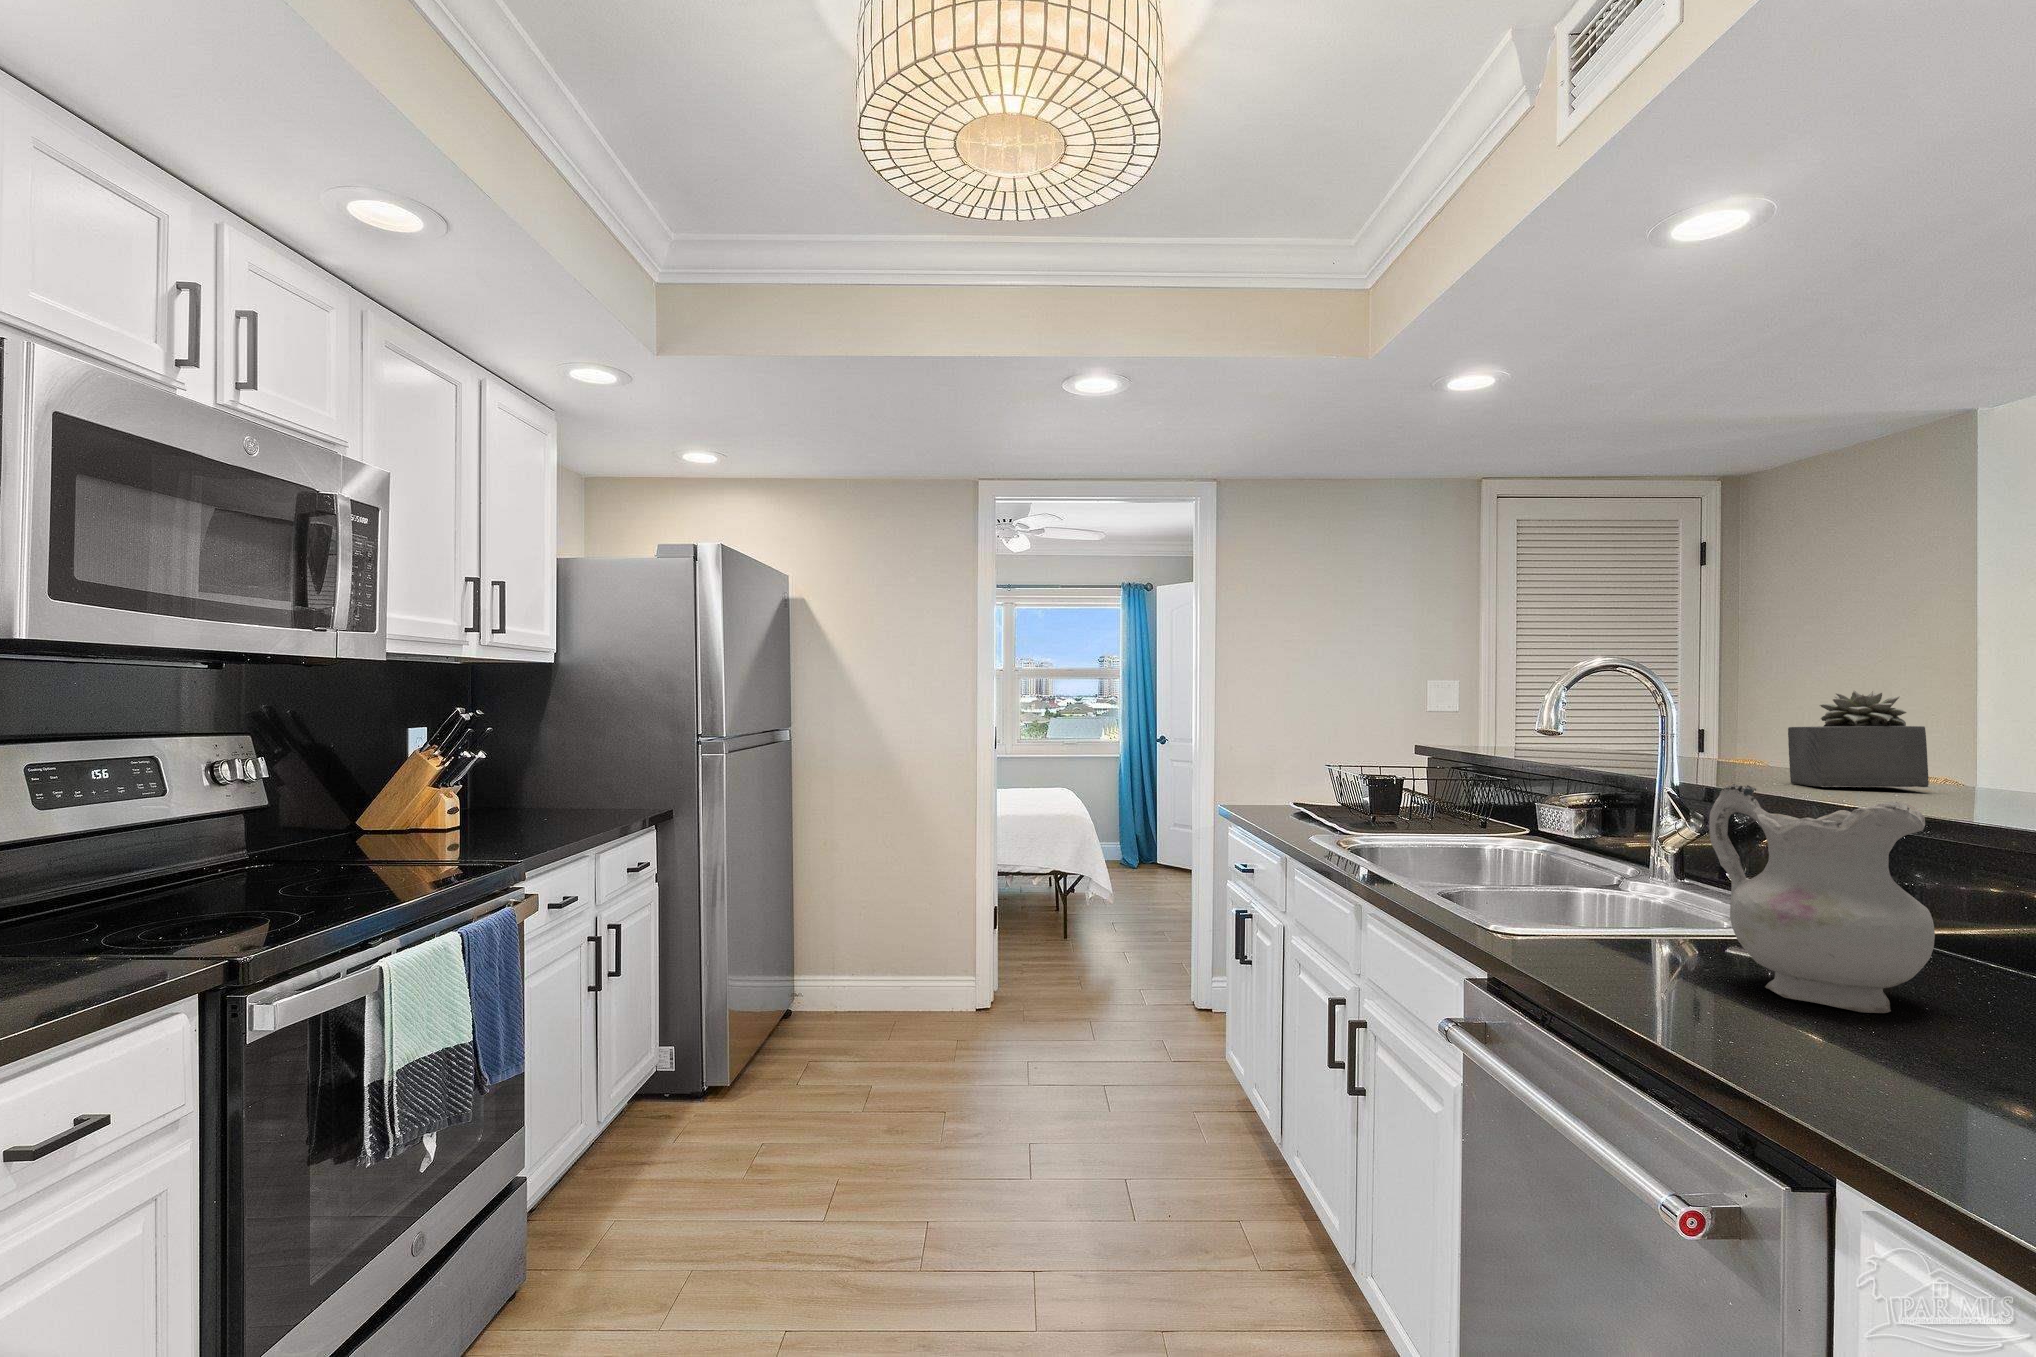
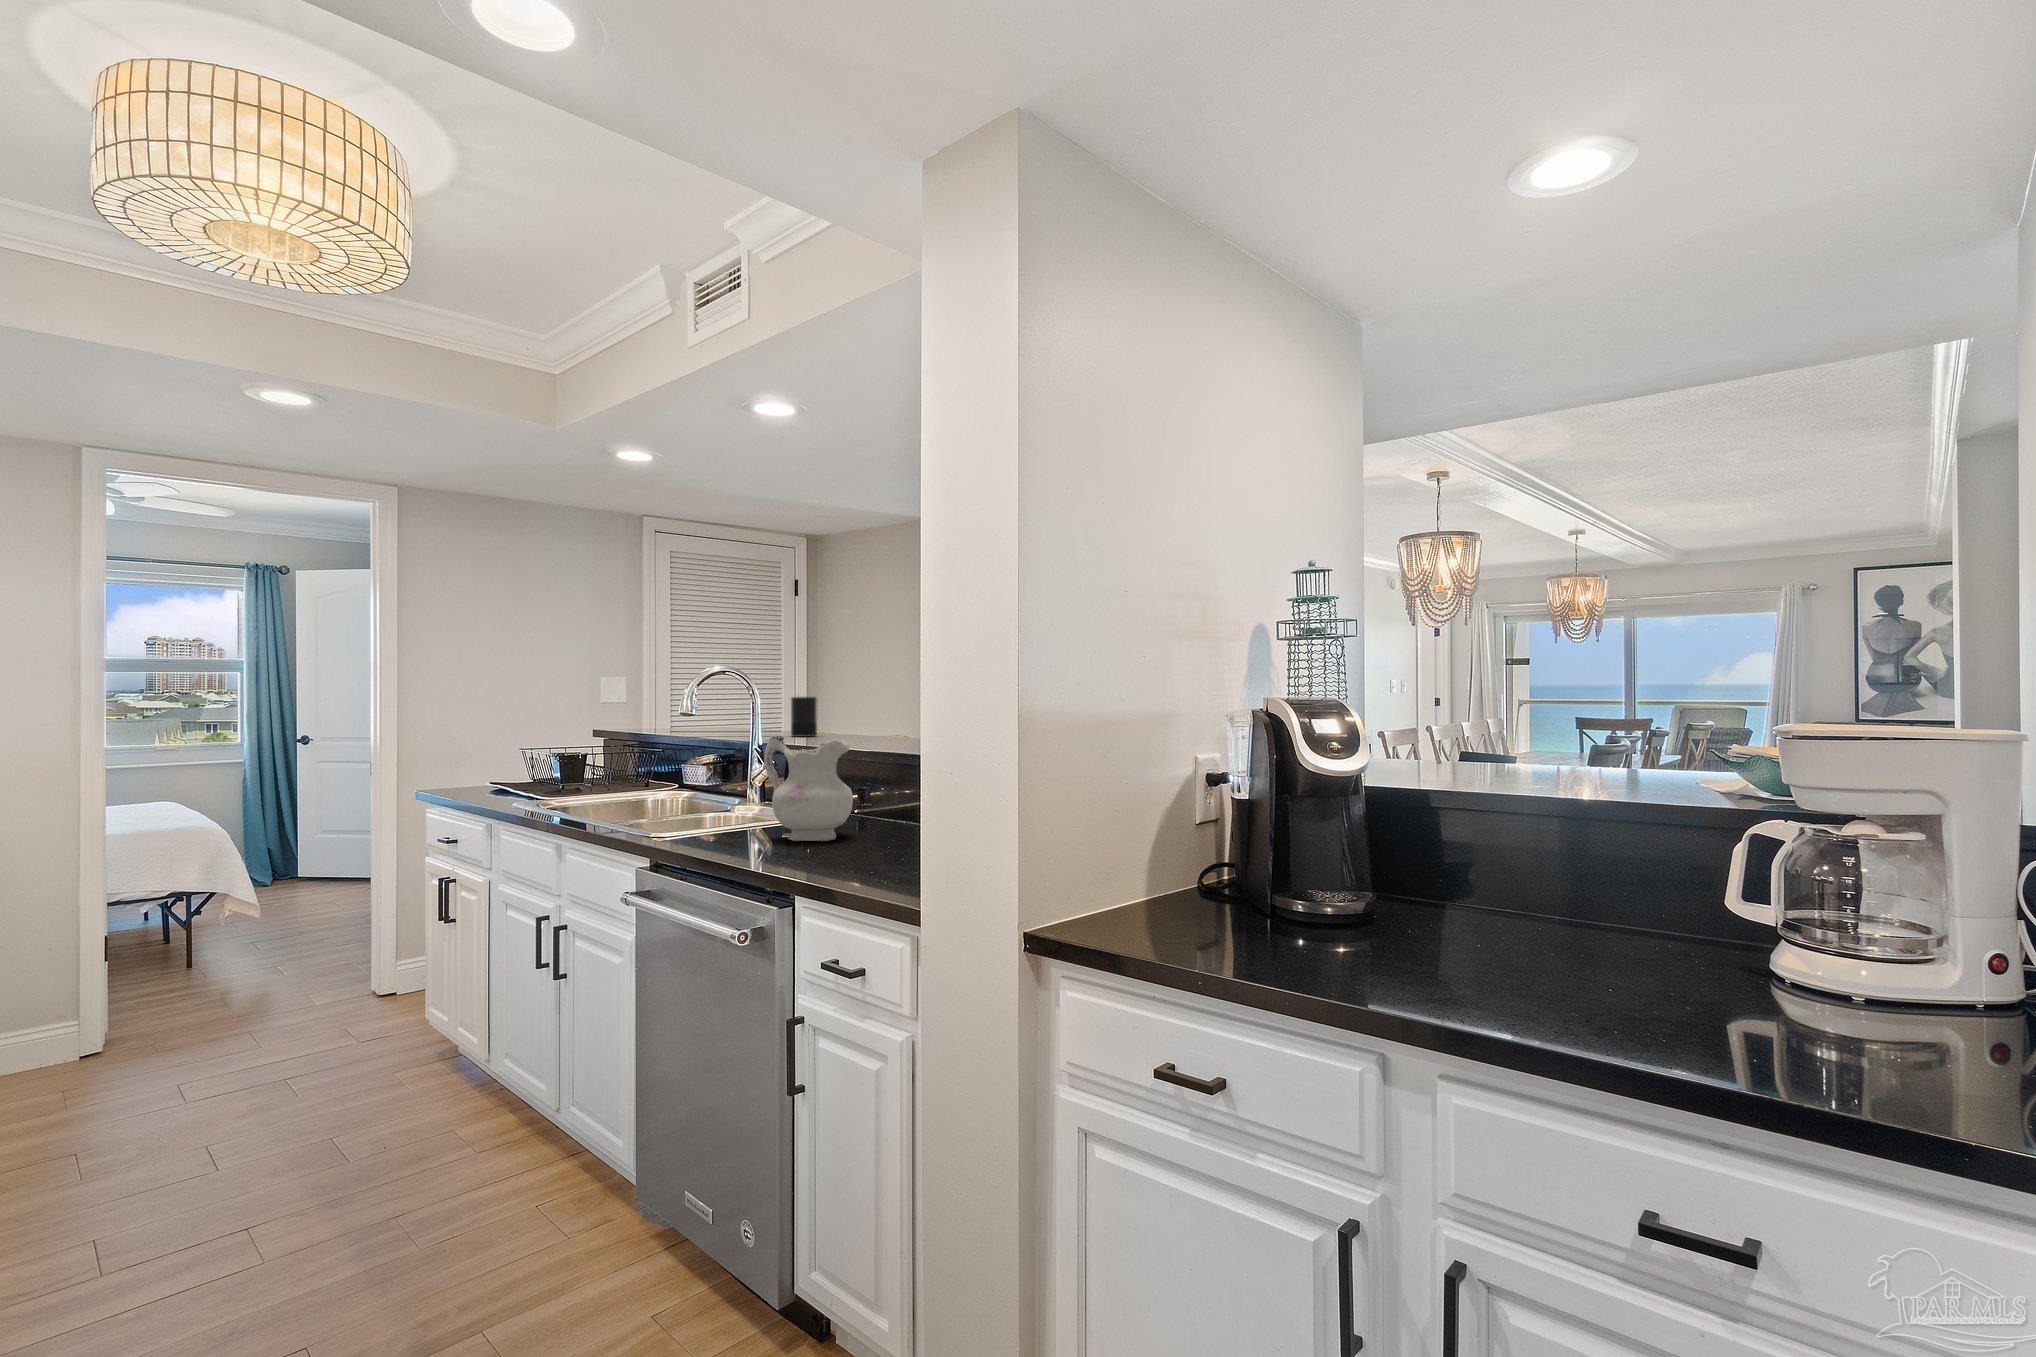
succulent plant: present [1788,690,1929,787] -> none [820,684,881,740]
candle: none [1724,703,1775,775] -> present [791,696,817,737]

